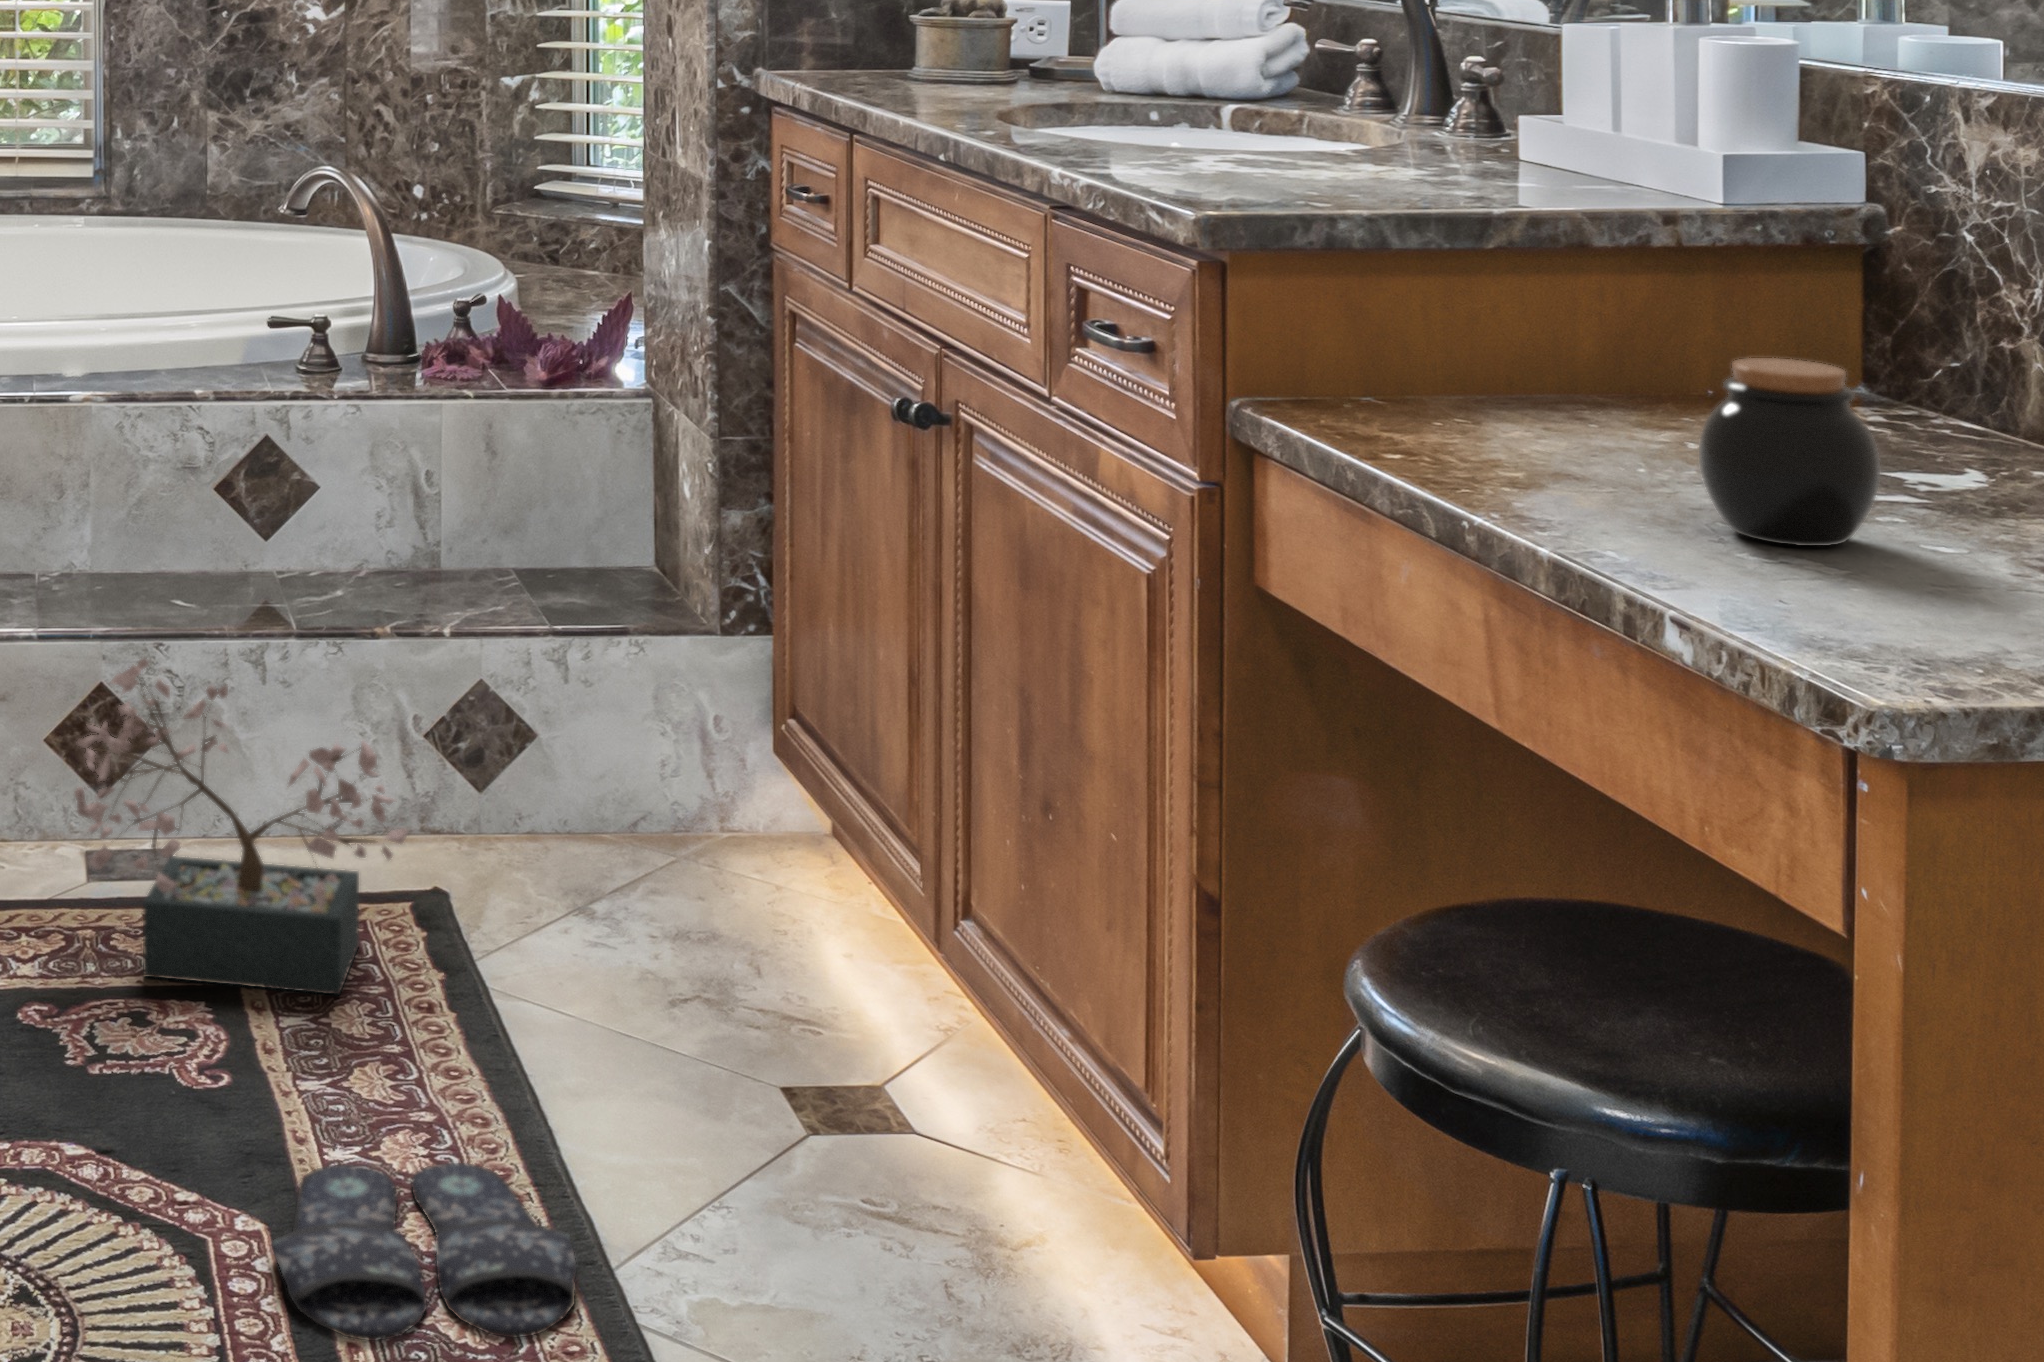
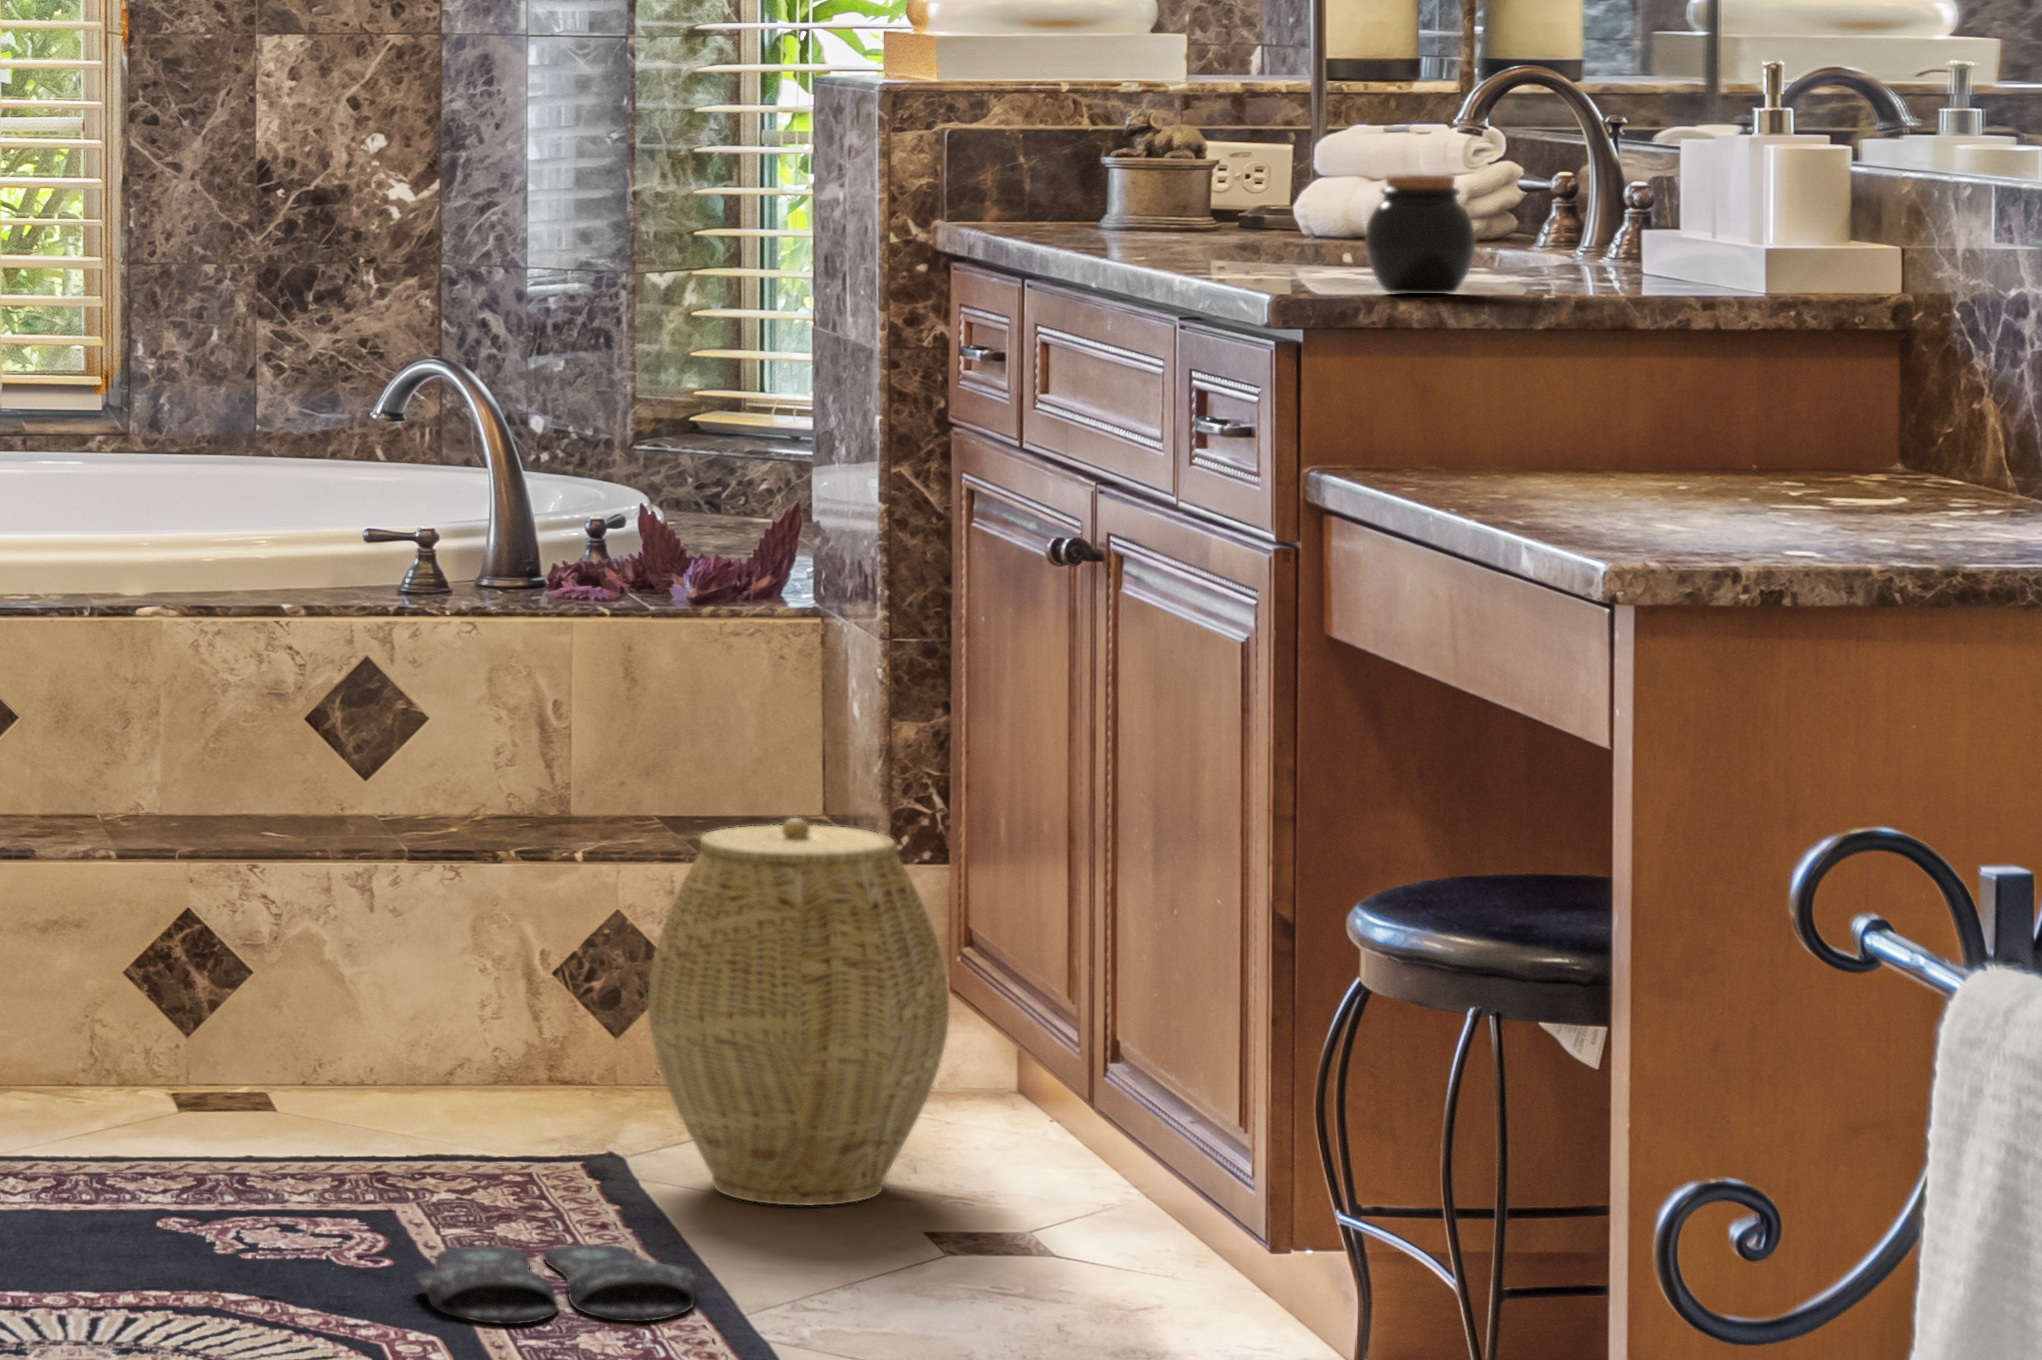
jar: present [1699,358,1880,546] -> present [1365,175,1476,294]
decorative plant: present [75,658,408,994] -> none [181,841,538,1164]
woven basket: none [517,677,818,1084] -> present [648,818,949,1205]

